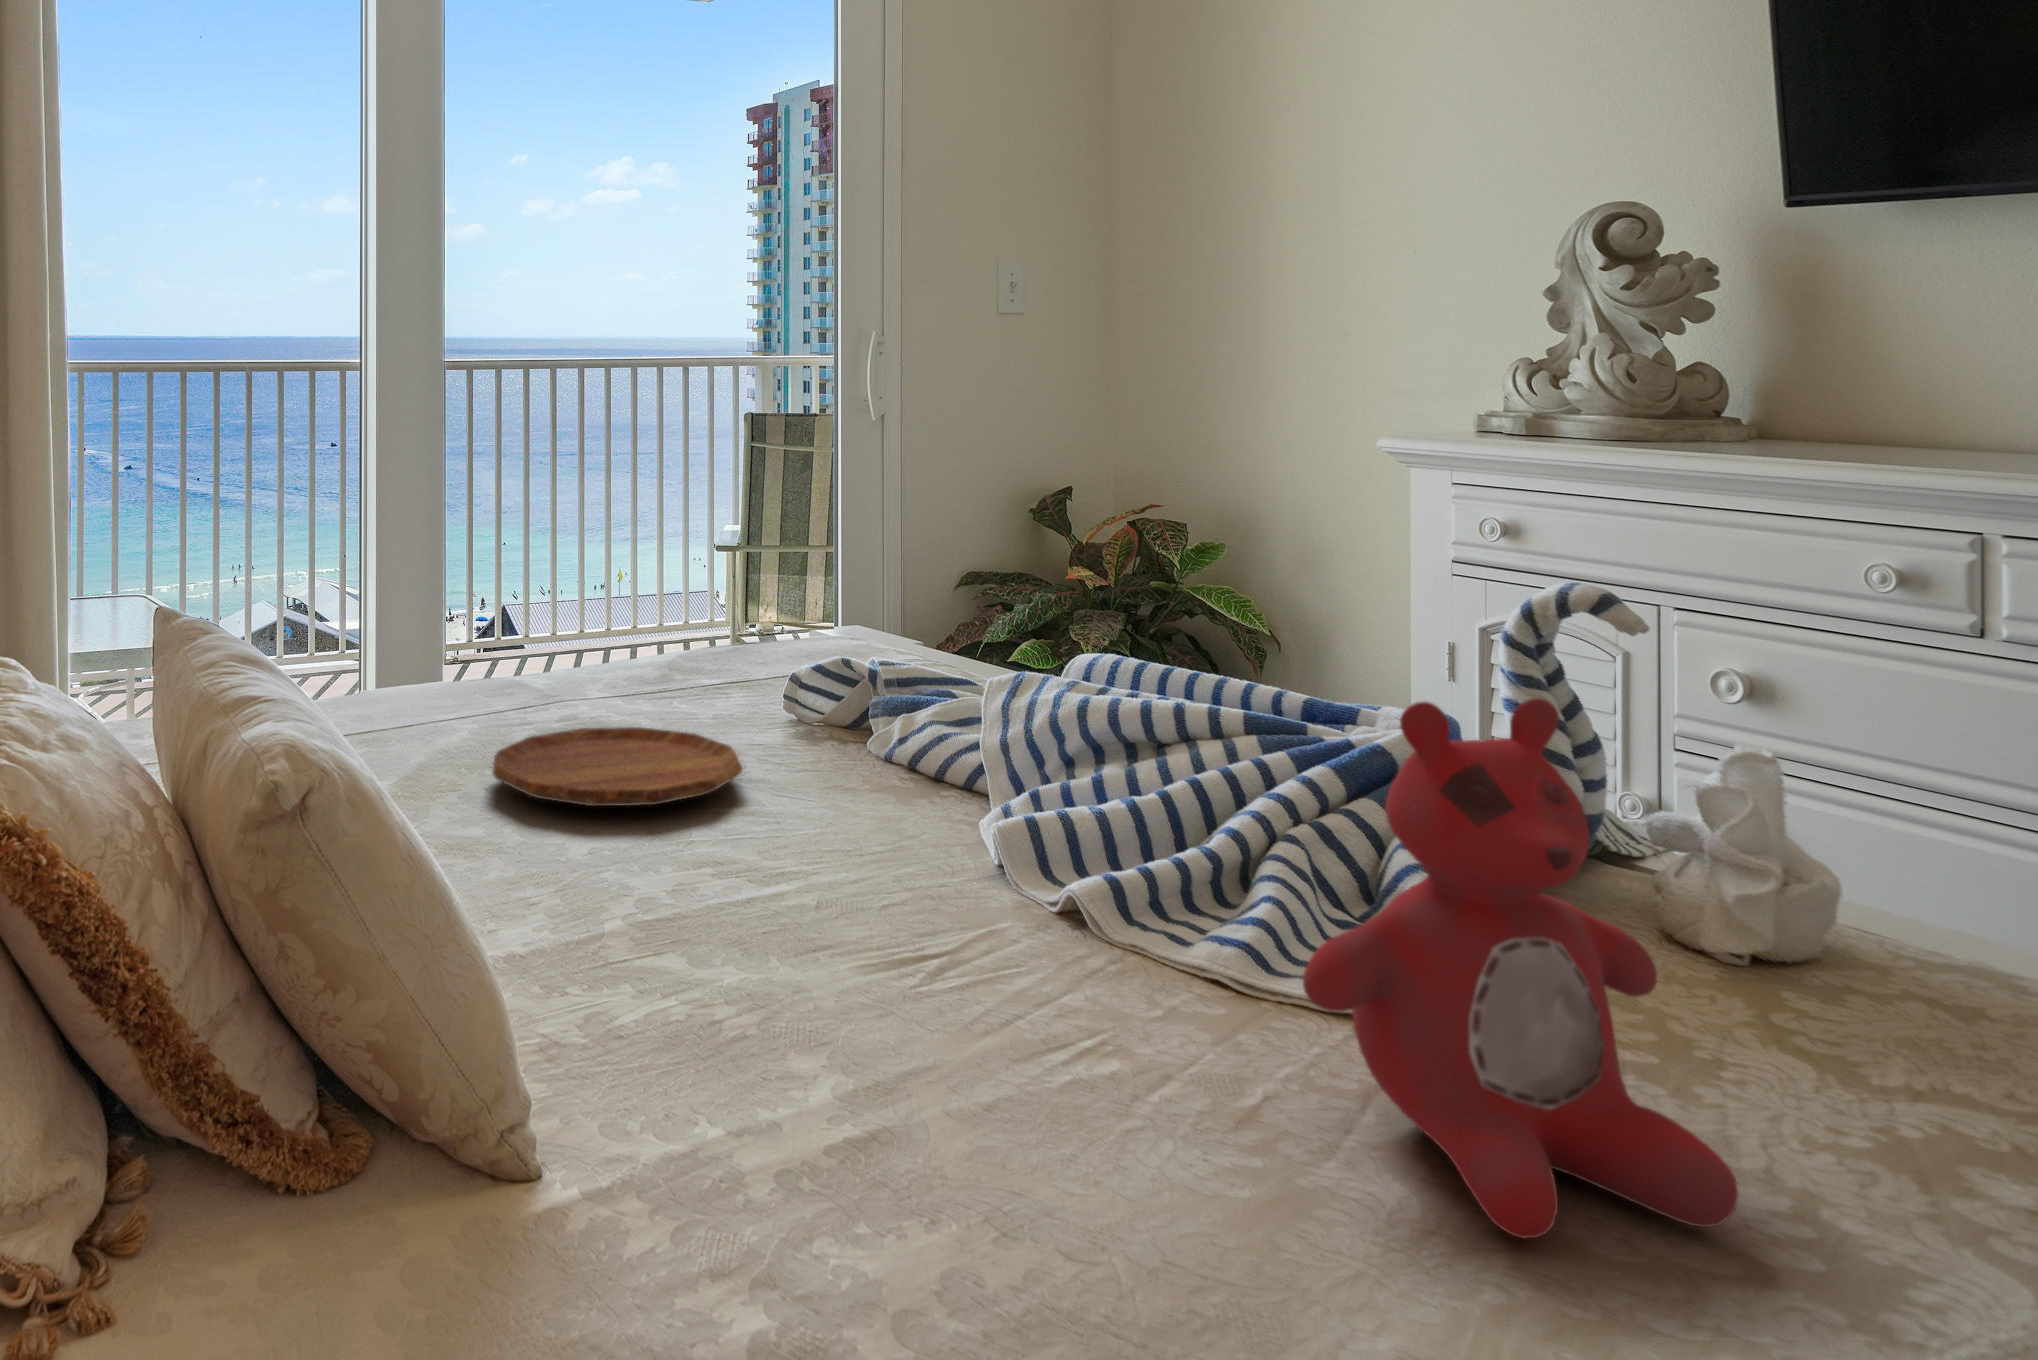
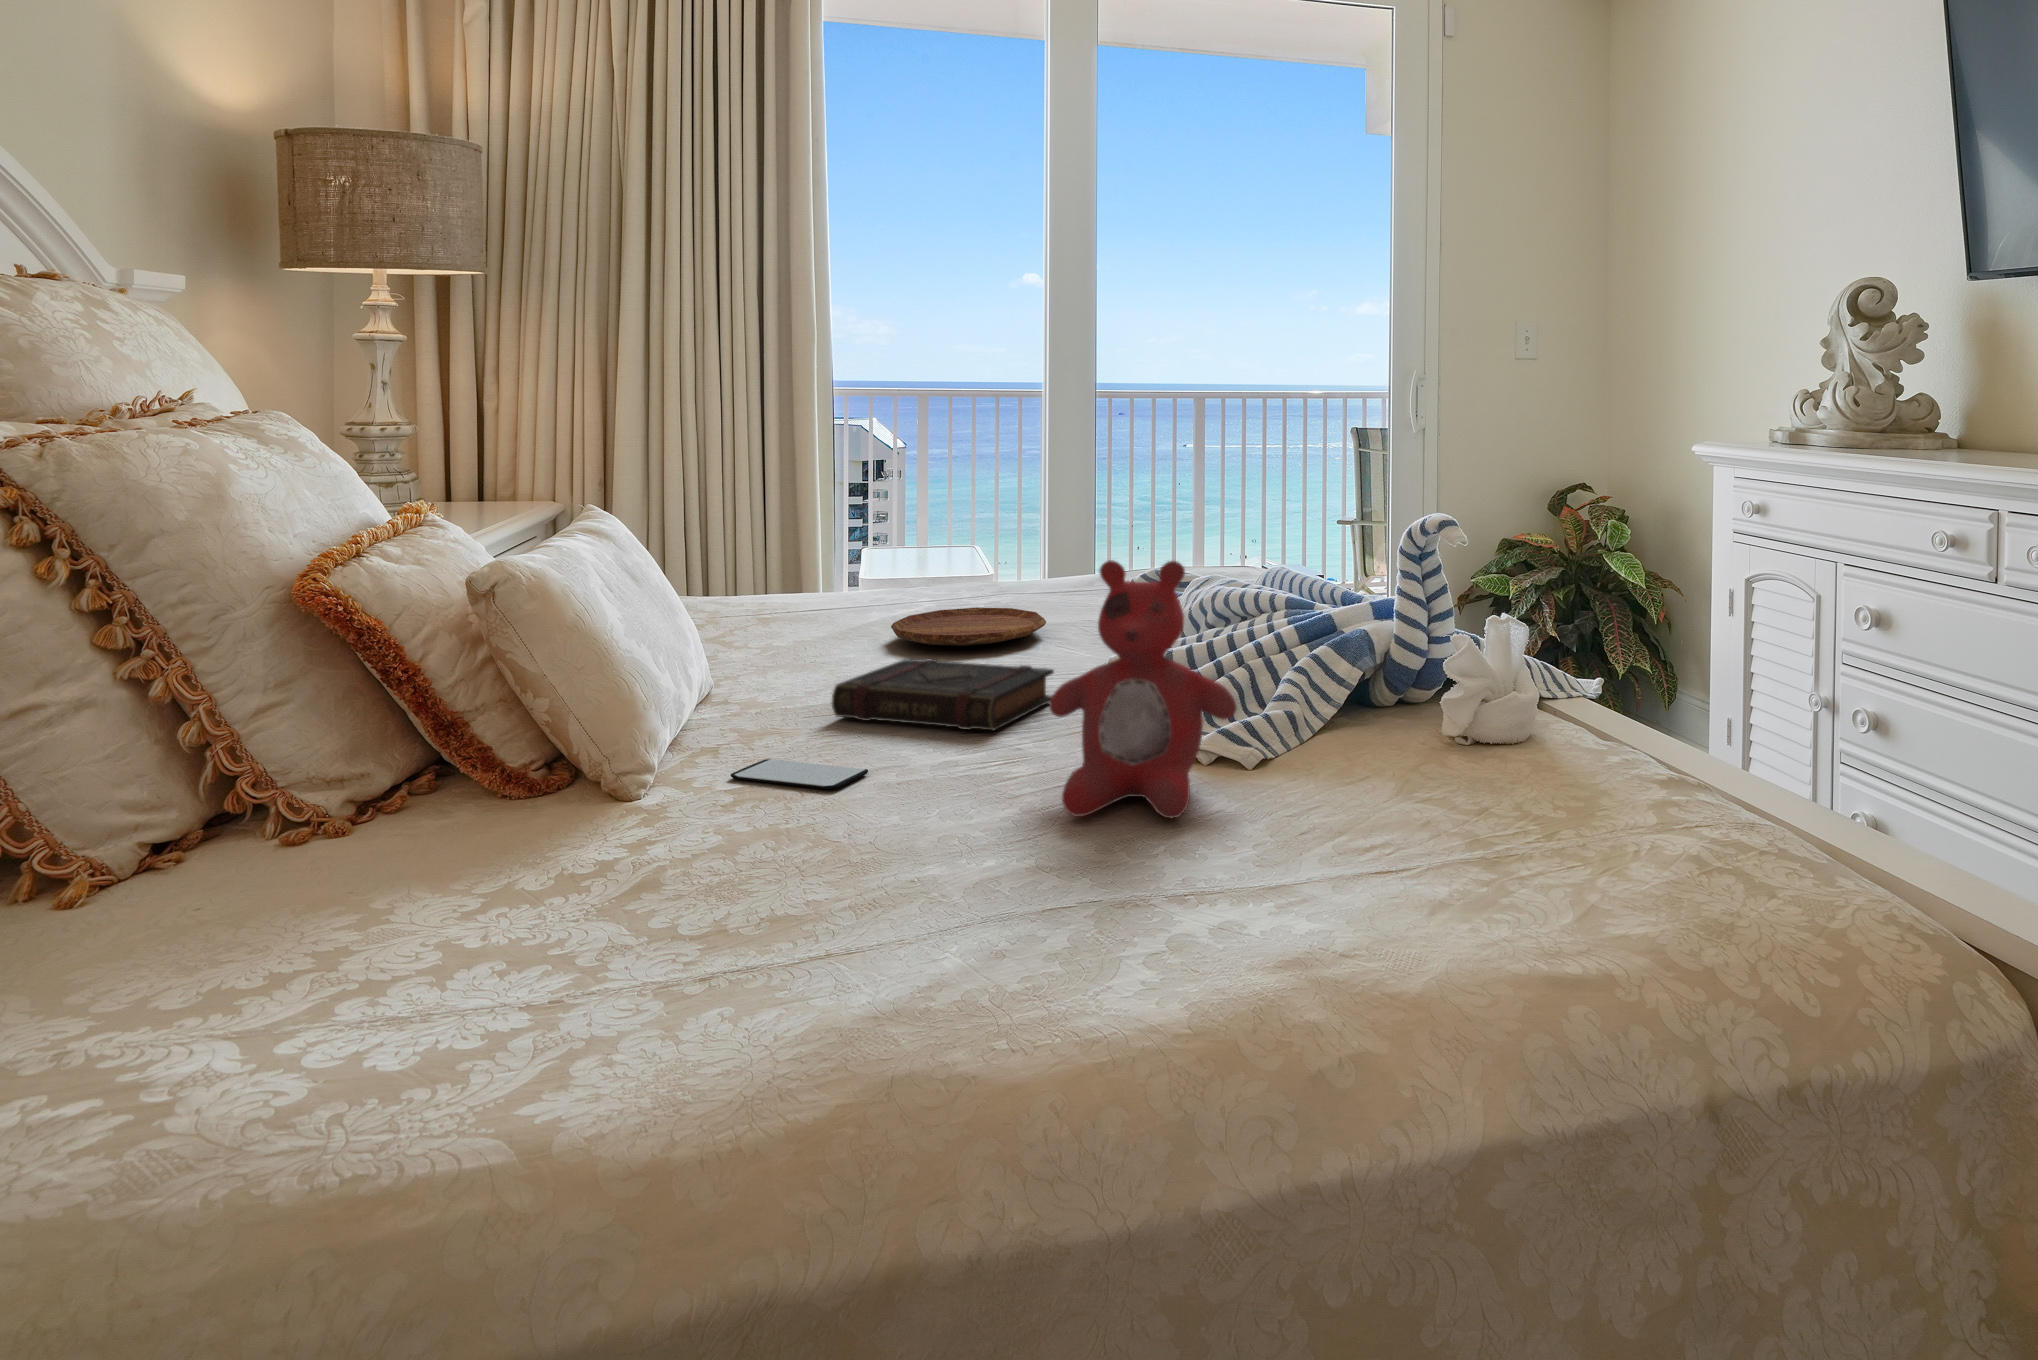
book: none [648,851,993,1002] -> present [832,659,1054,730]
smartphone: none [661,1113,924,1192] -> present [730,759,868,789]

